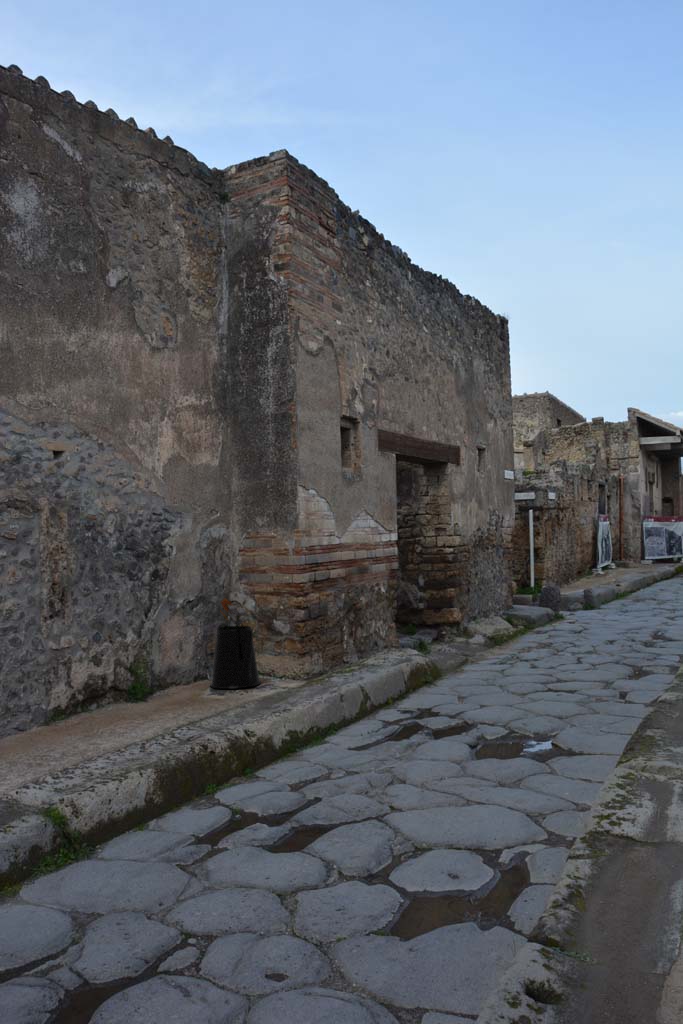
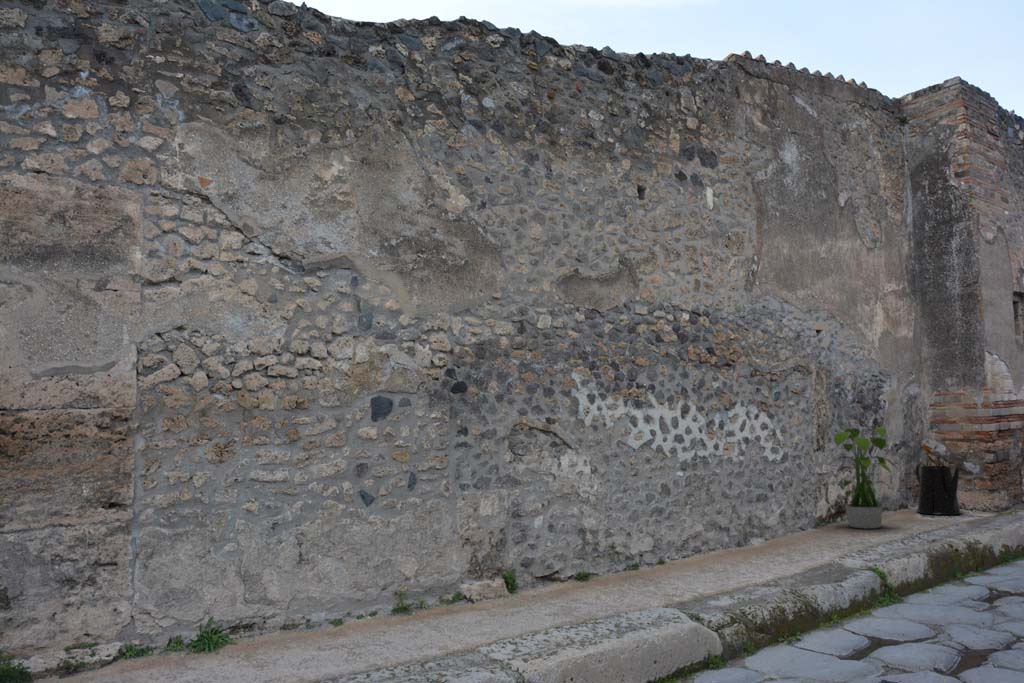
potted plant: none [54,581,153,727] -> present [826,426,899,529]

